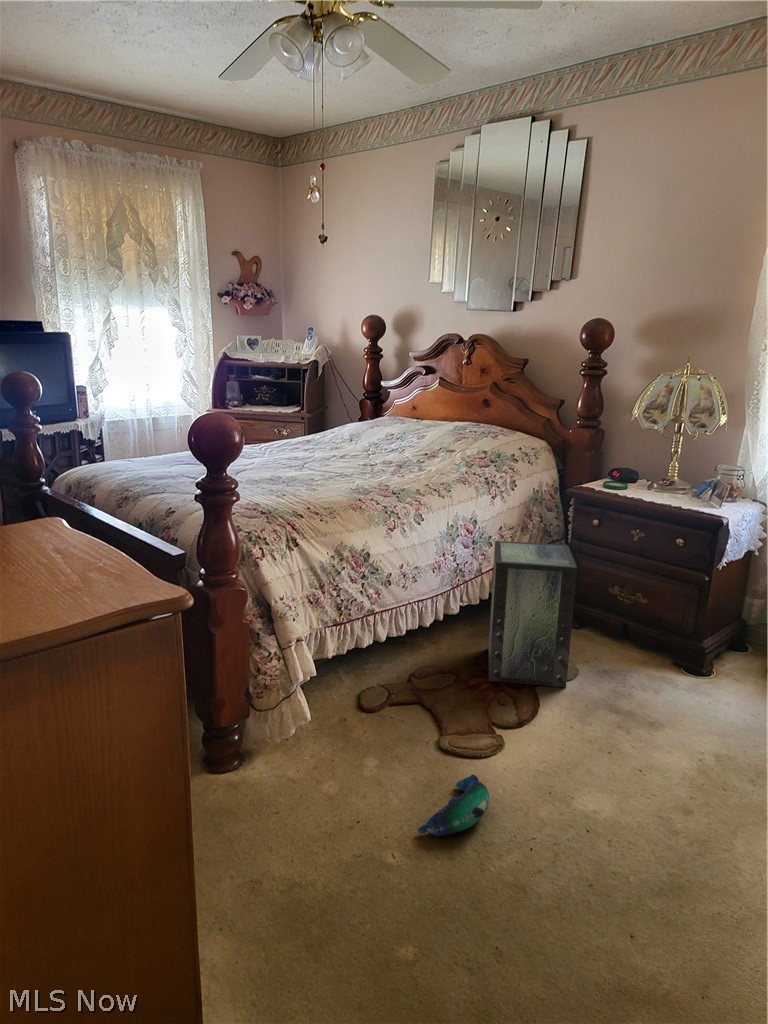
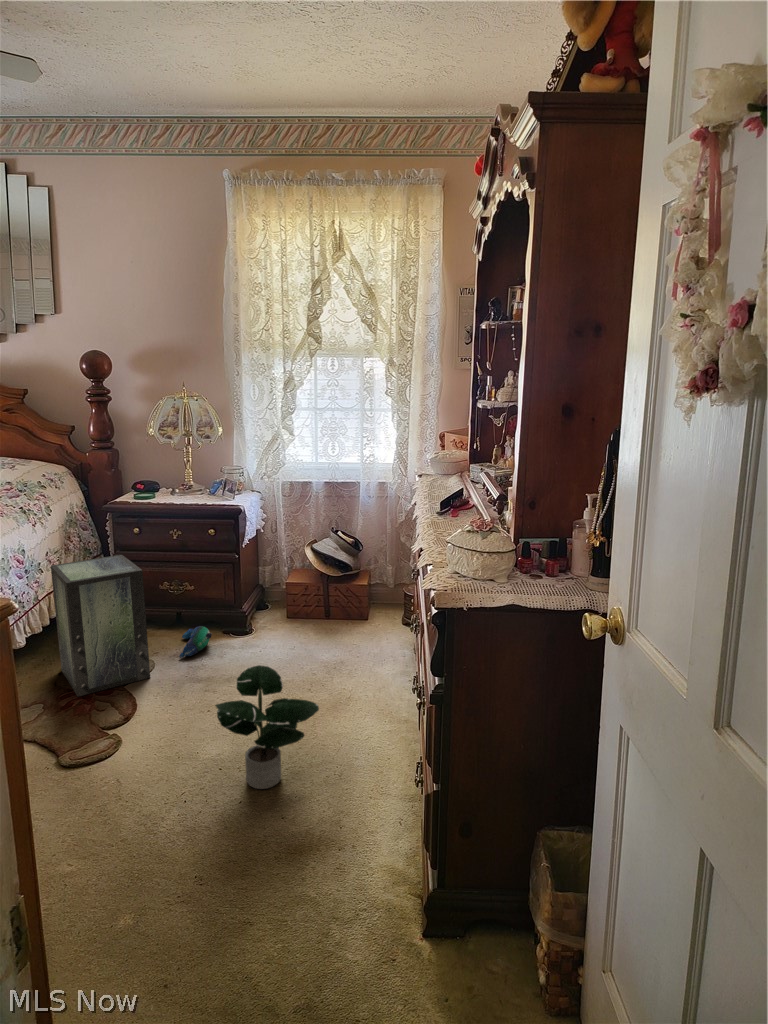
potted plant: none [583,724,725,886] -> present [215,665,319,789]
plush toy: present [418,775,489,836] -> present [179,626,212,658]

